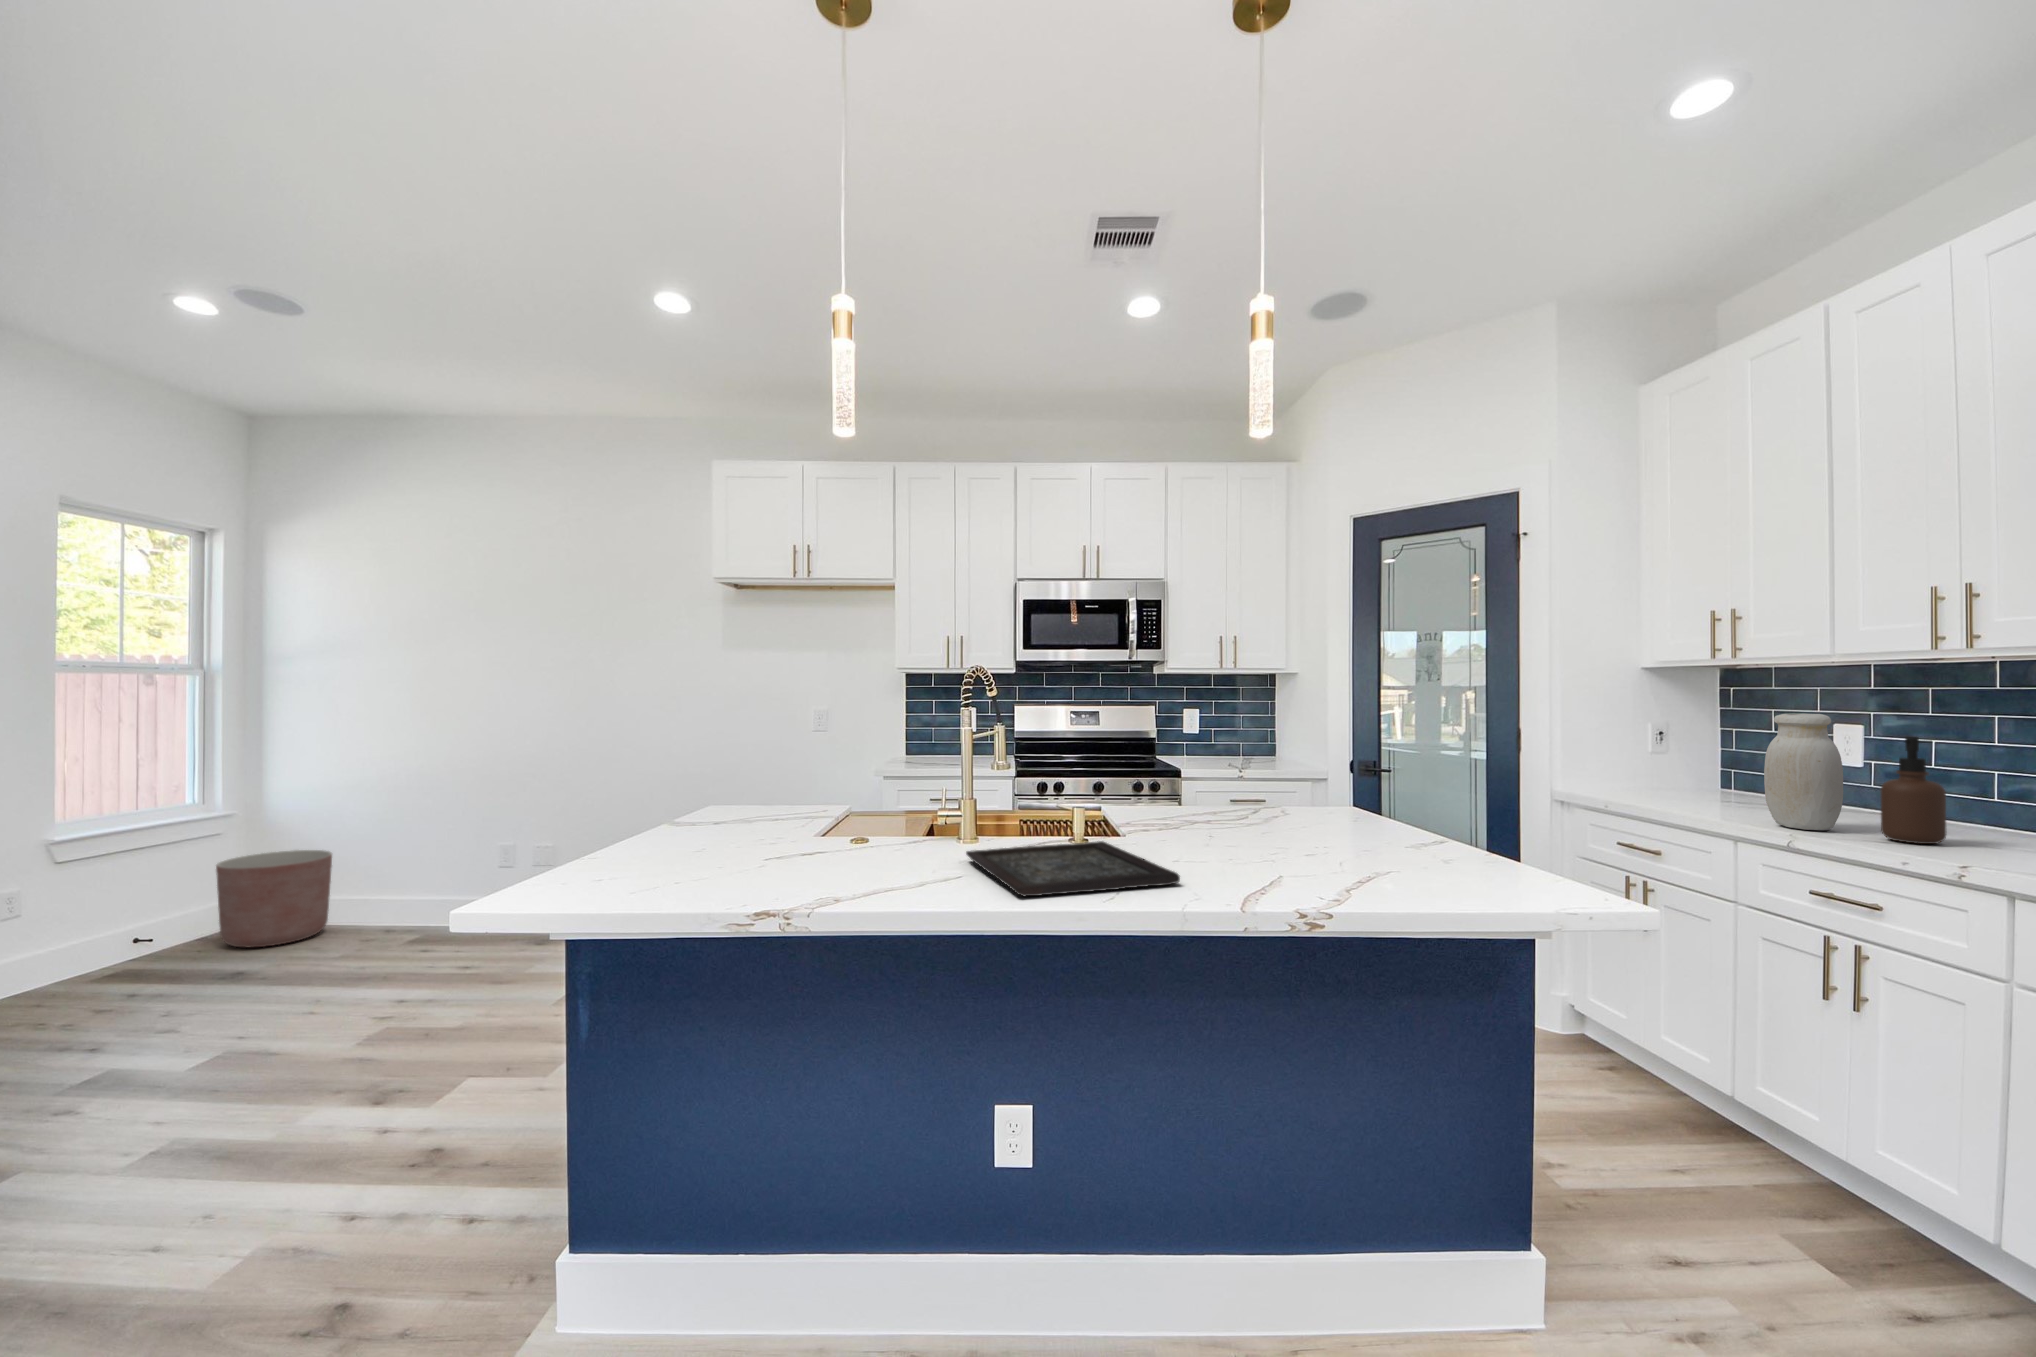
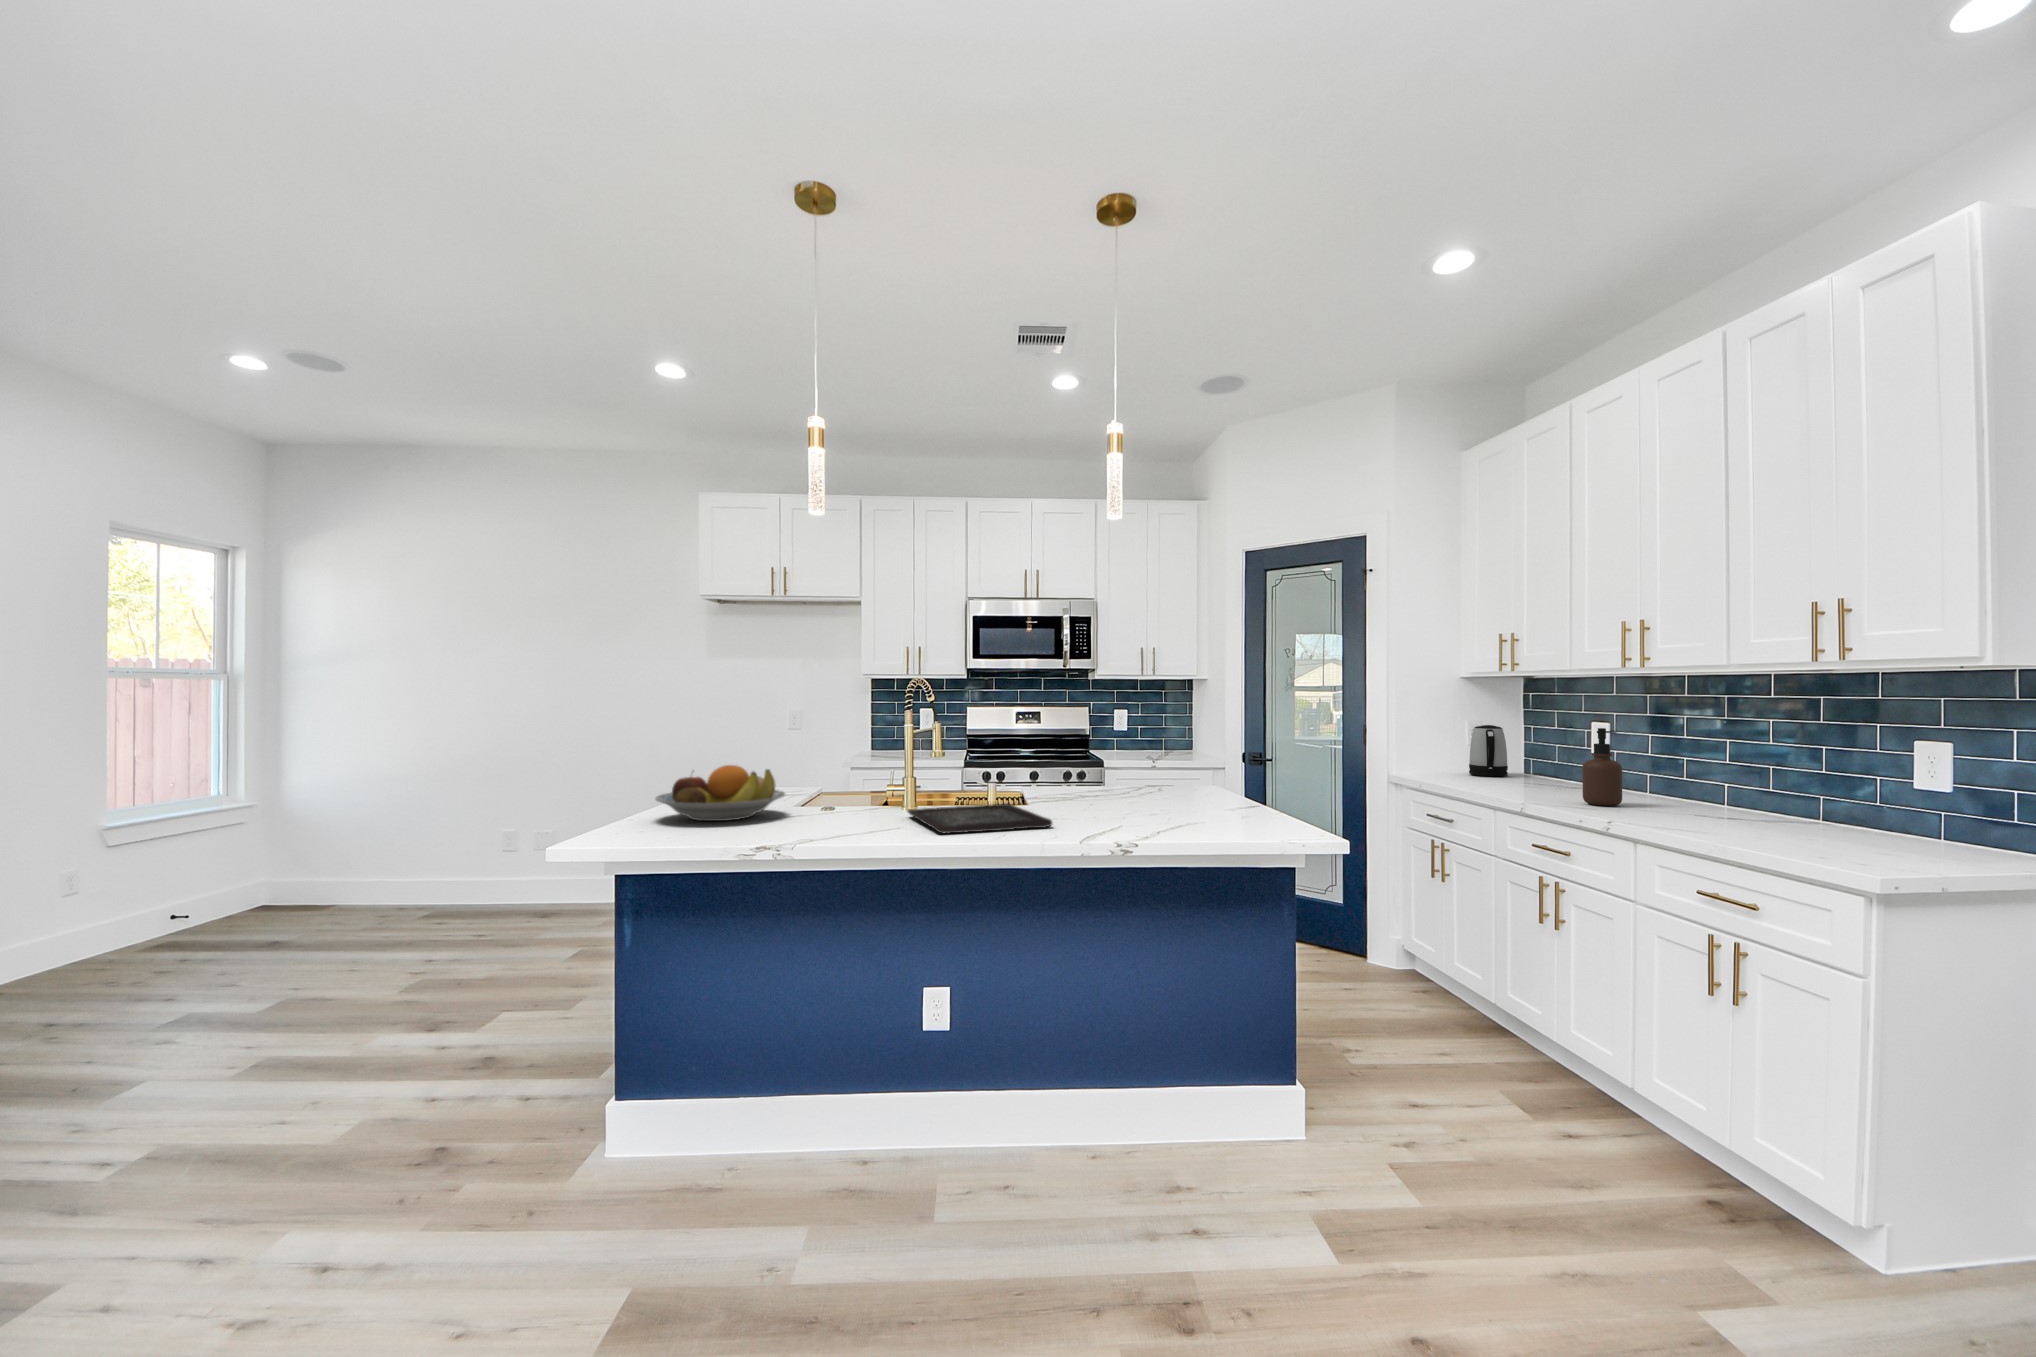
jar: present [1764,714,1843,830] -> none [1515,712,1565,798]
kettle: none [1654,729,1709,794] -> present [1469,725,1508,776]
fruit bowl: none [624,790,801,868] -> present [655,765,785,821]
planter: present [216,850,332,948] -> none [247,836,350,921]

